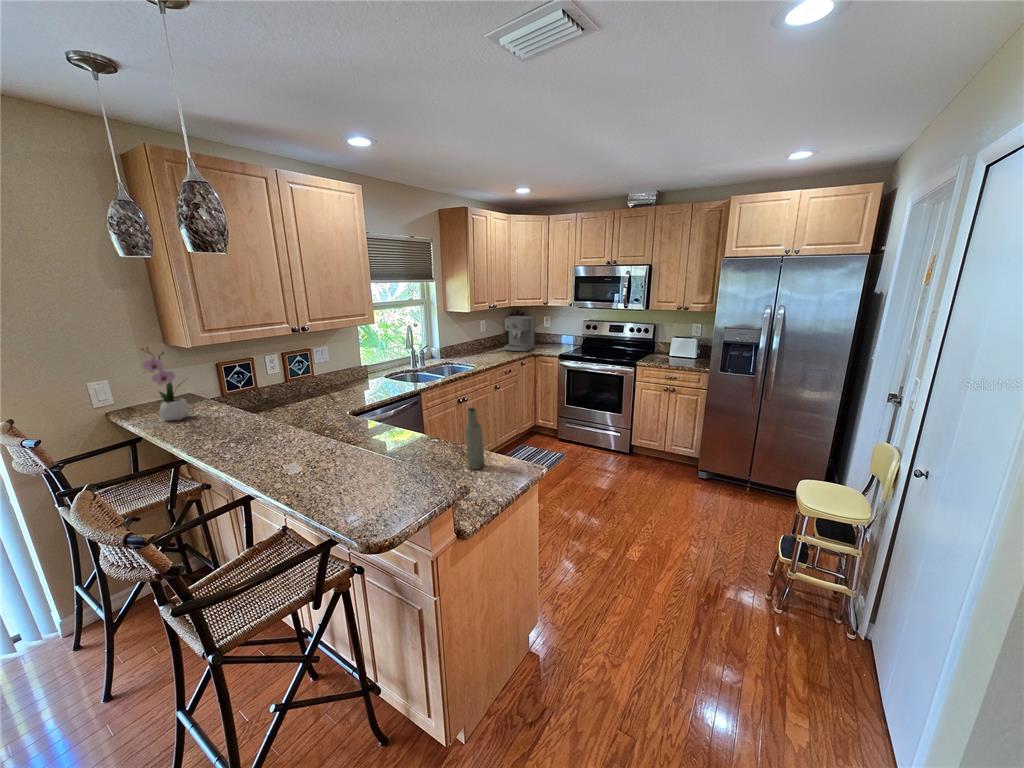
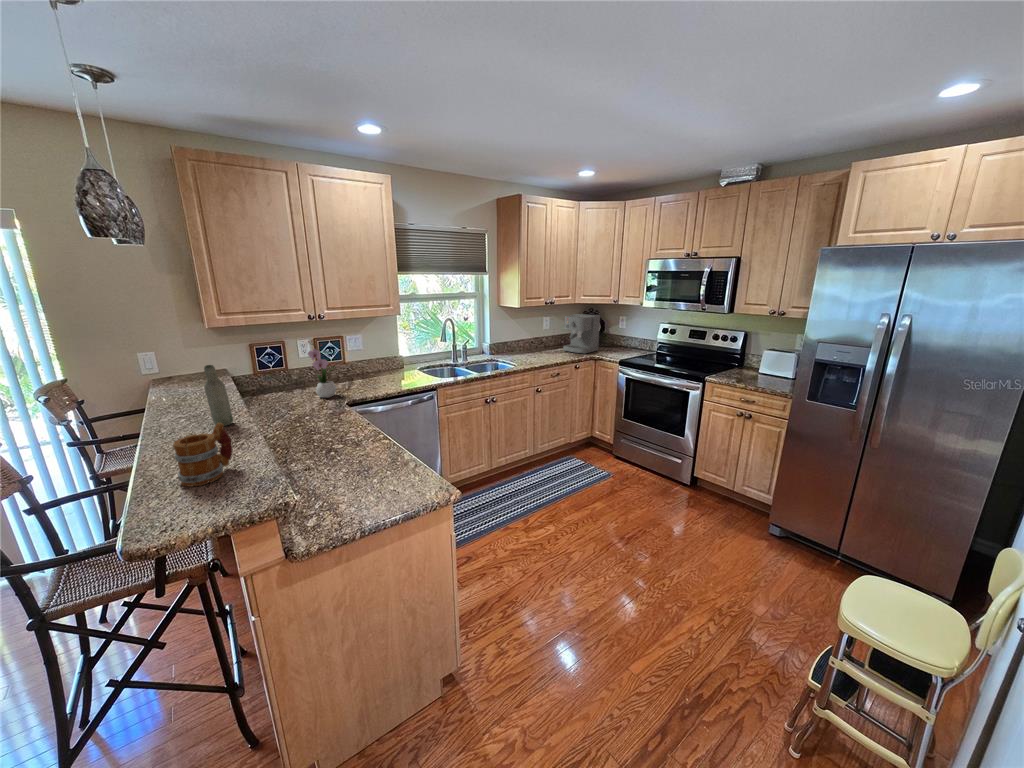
flower arrangement: present [141,347,190,421] -> present [308,341,337,398]
bottle: present [465,408,484,469] -> present [204,365,233,426]
mug: none [319,432,361,496] -> present [173,423,232,487]

